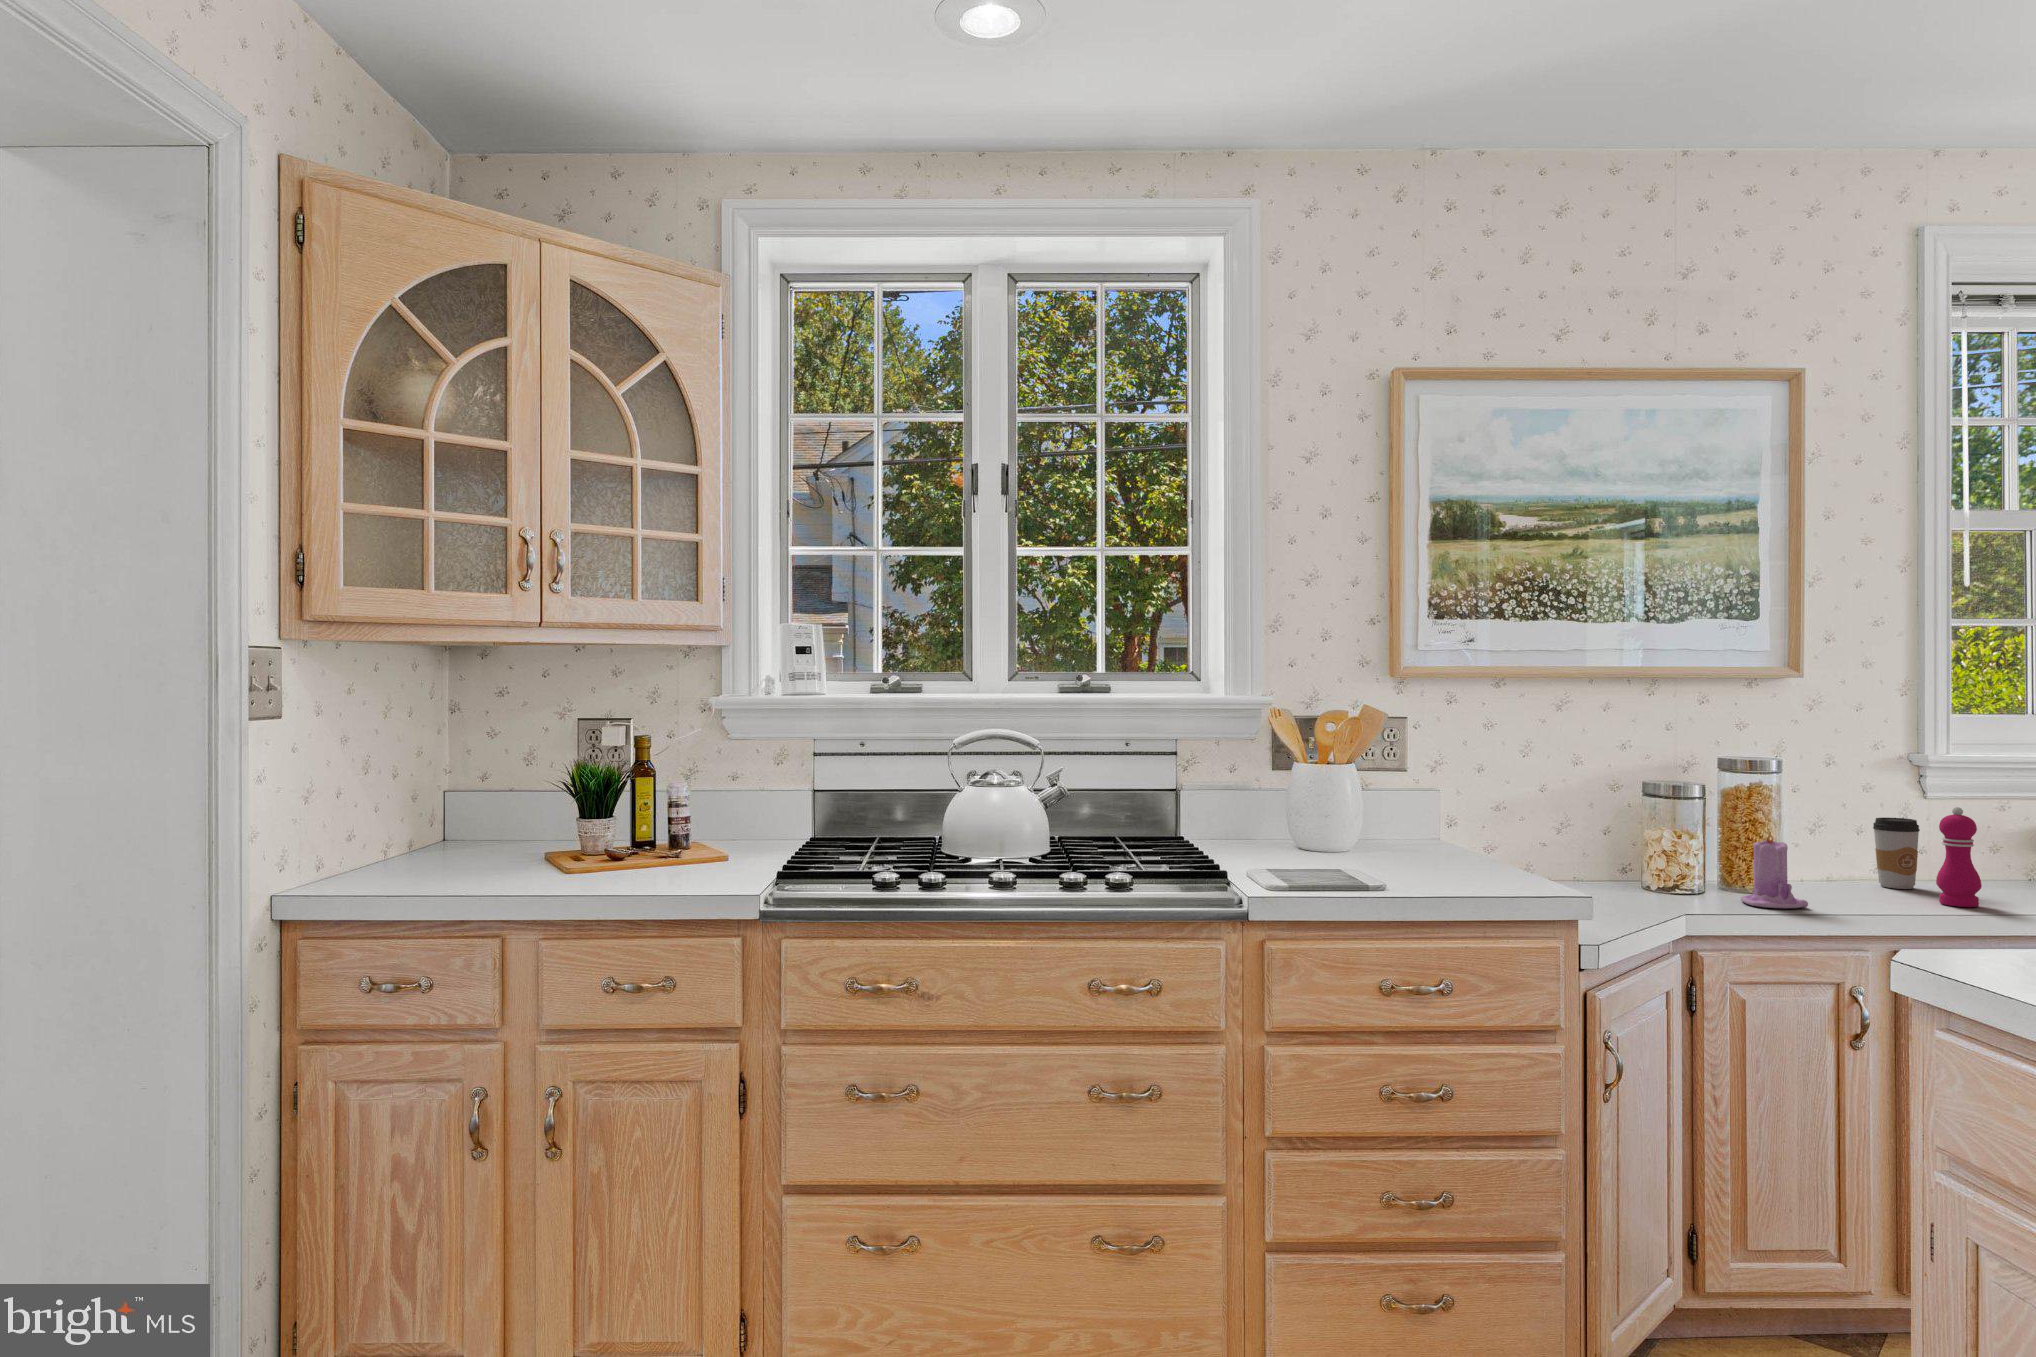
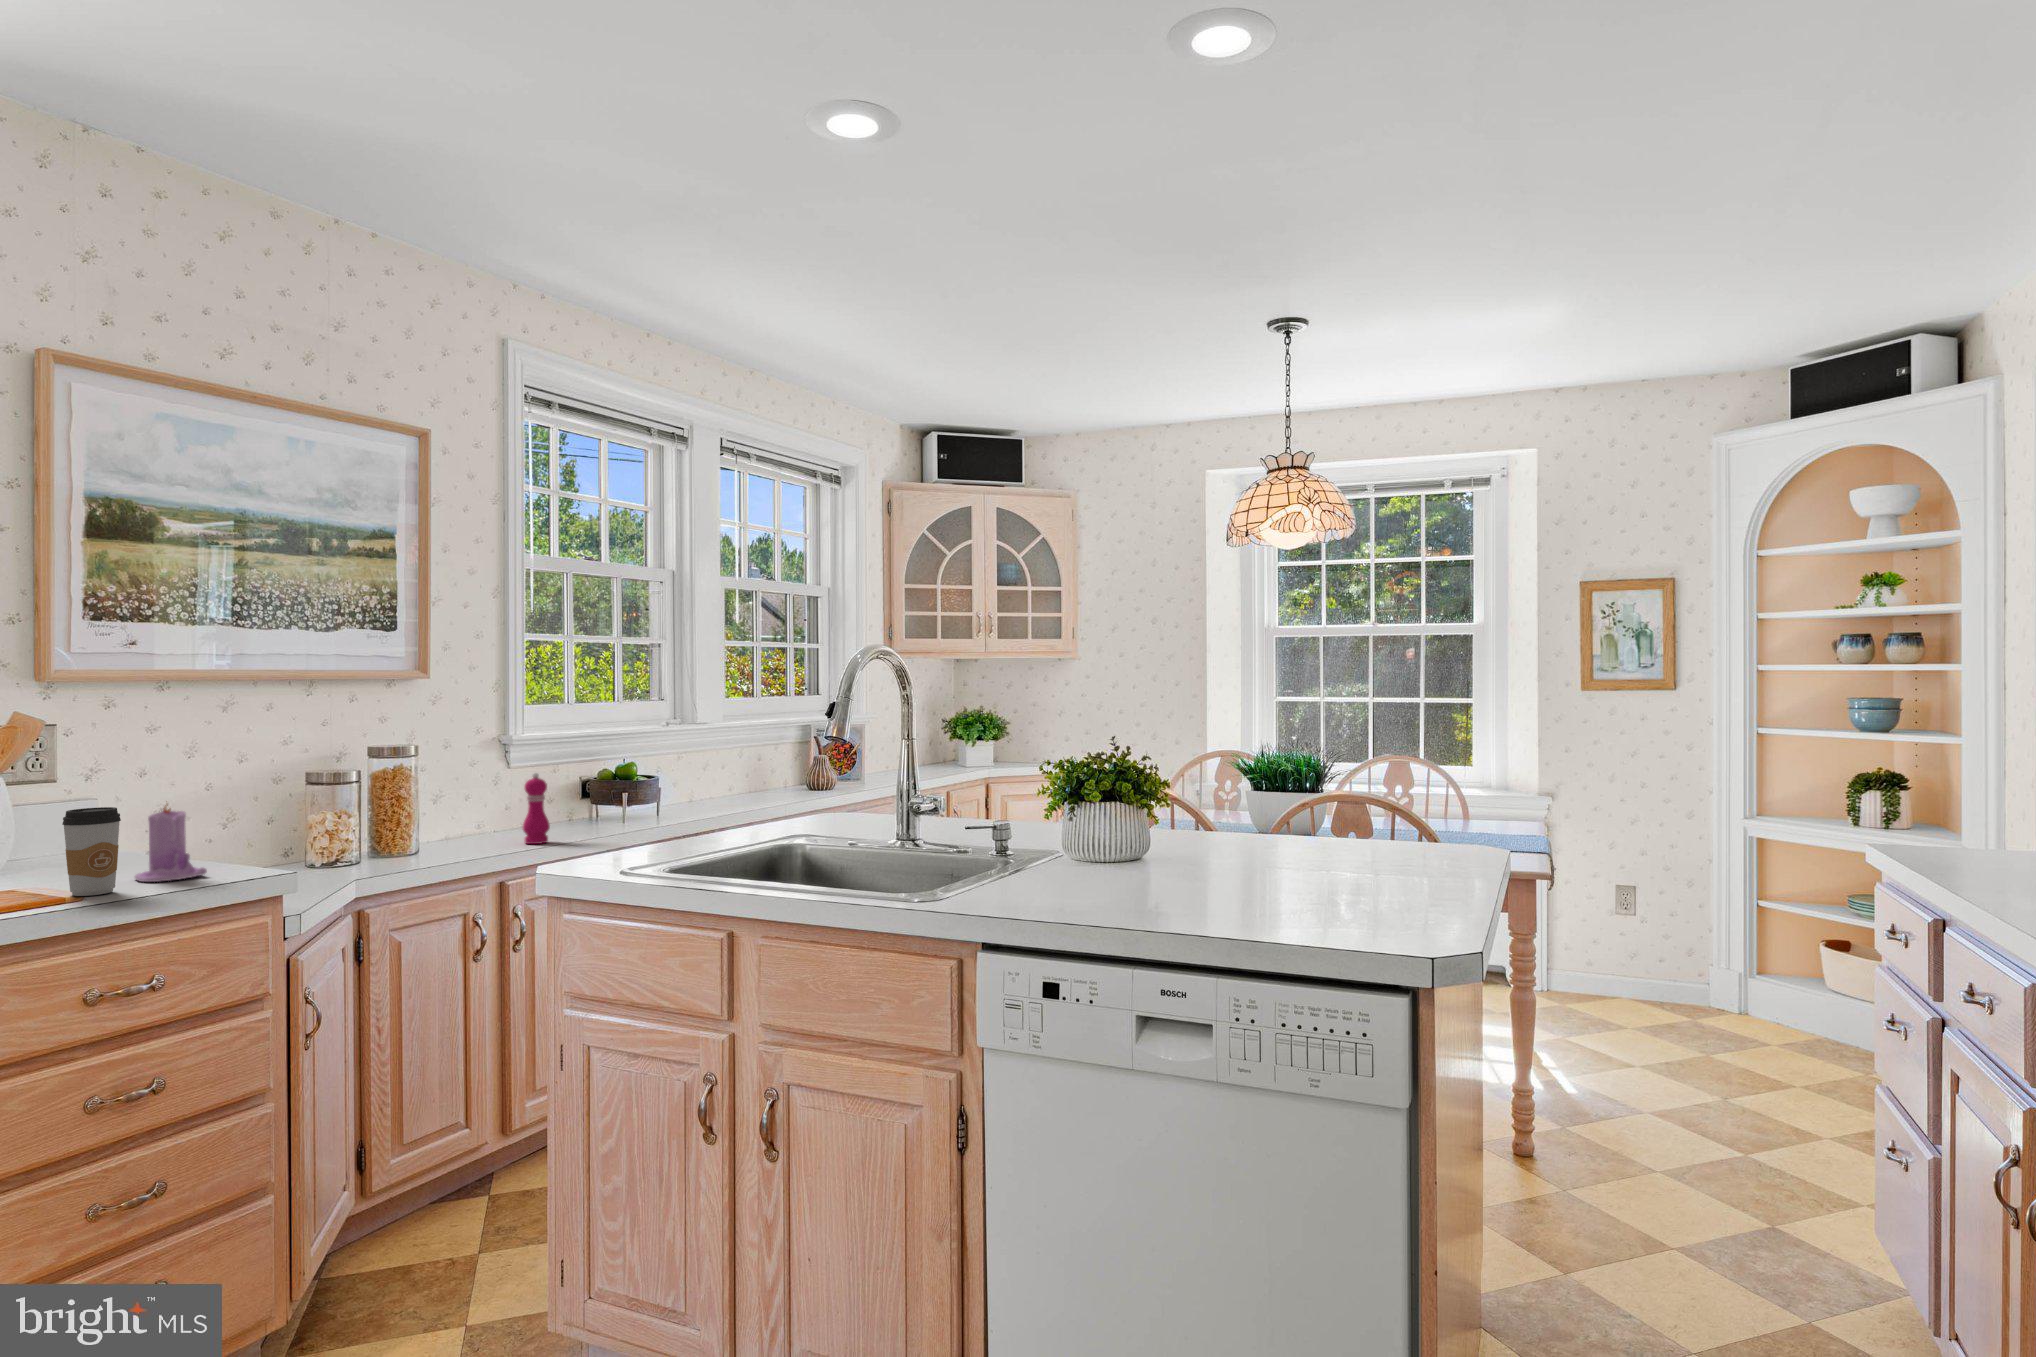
coffee cup: present [1873,818,1920,889] -> present [62,807,121,896]
candle: present [1741,833,1808,909] -> present [135,805,207,882]

